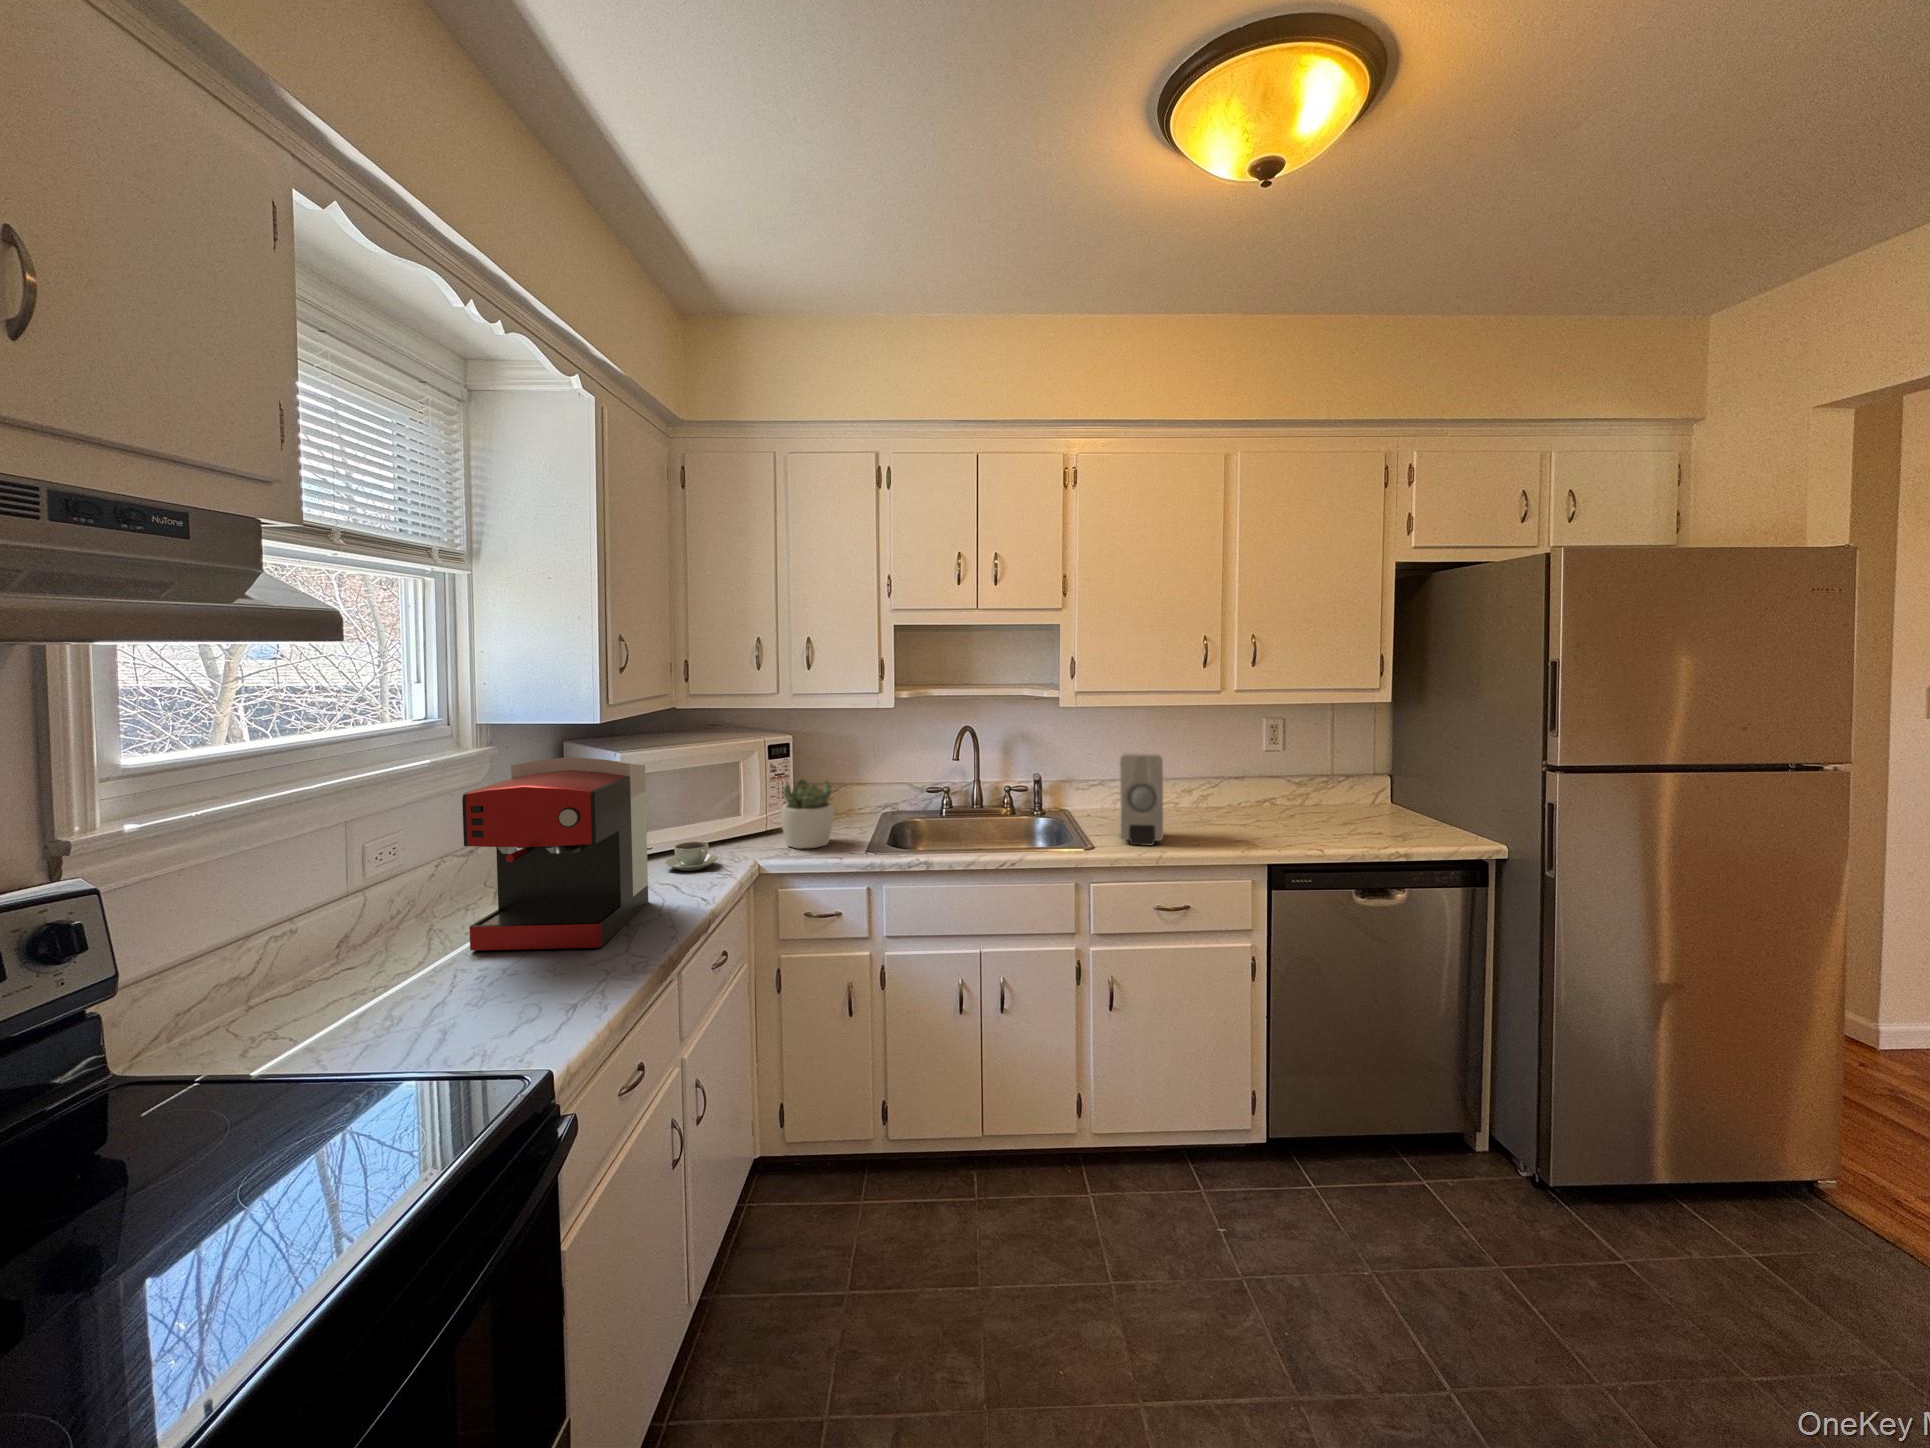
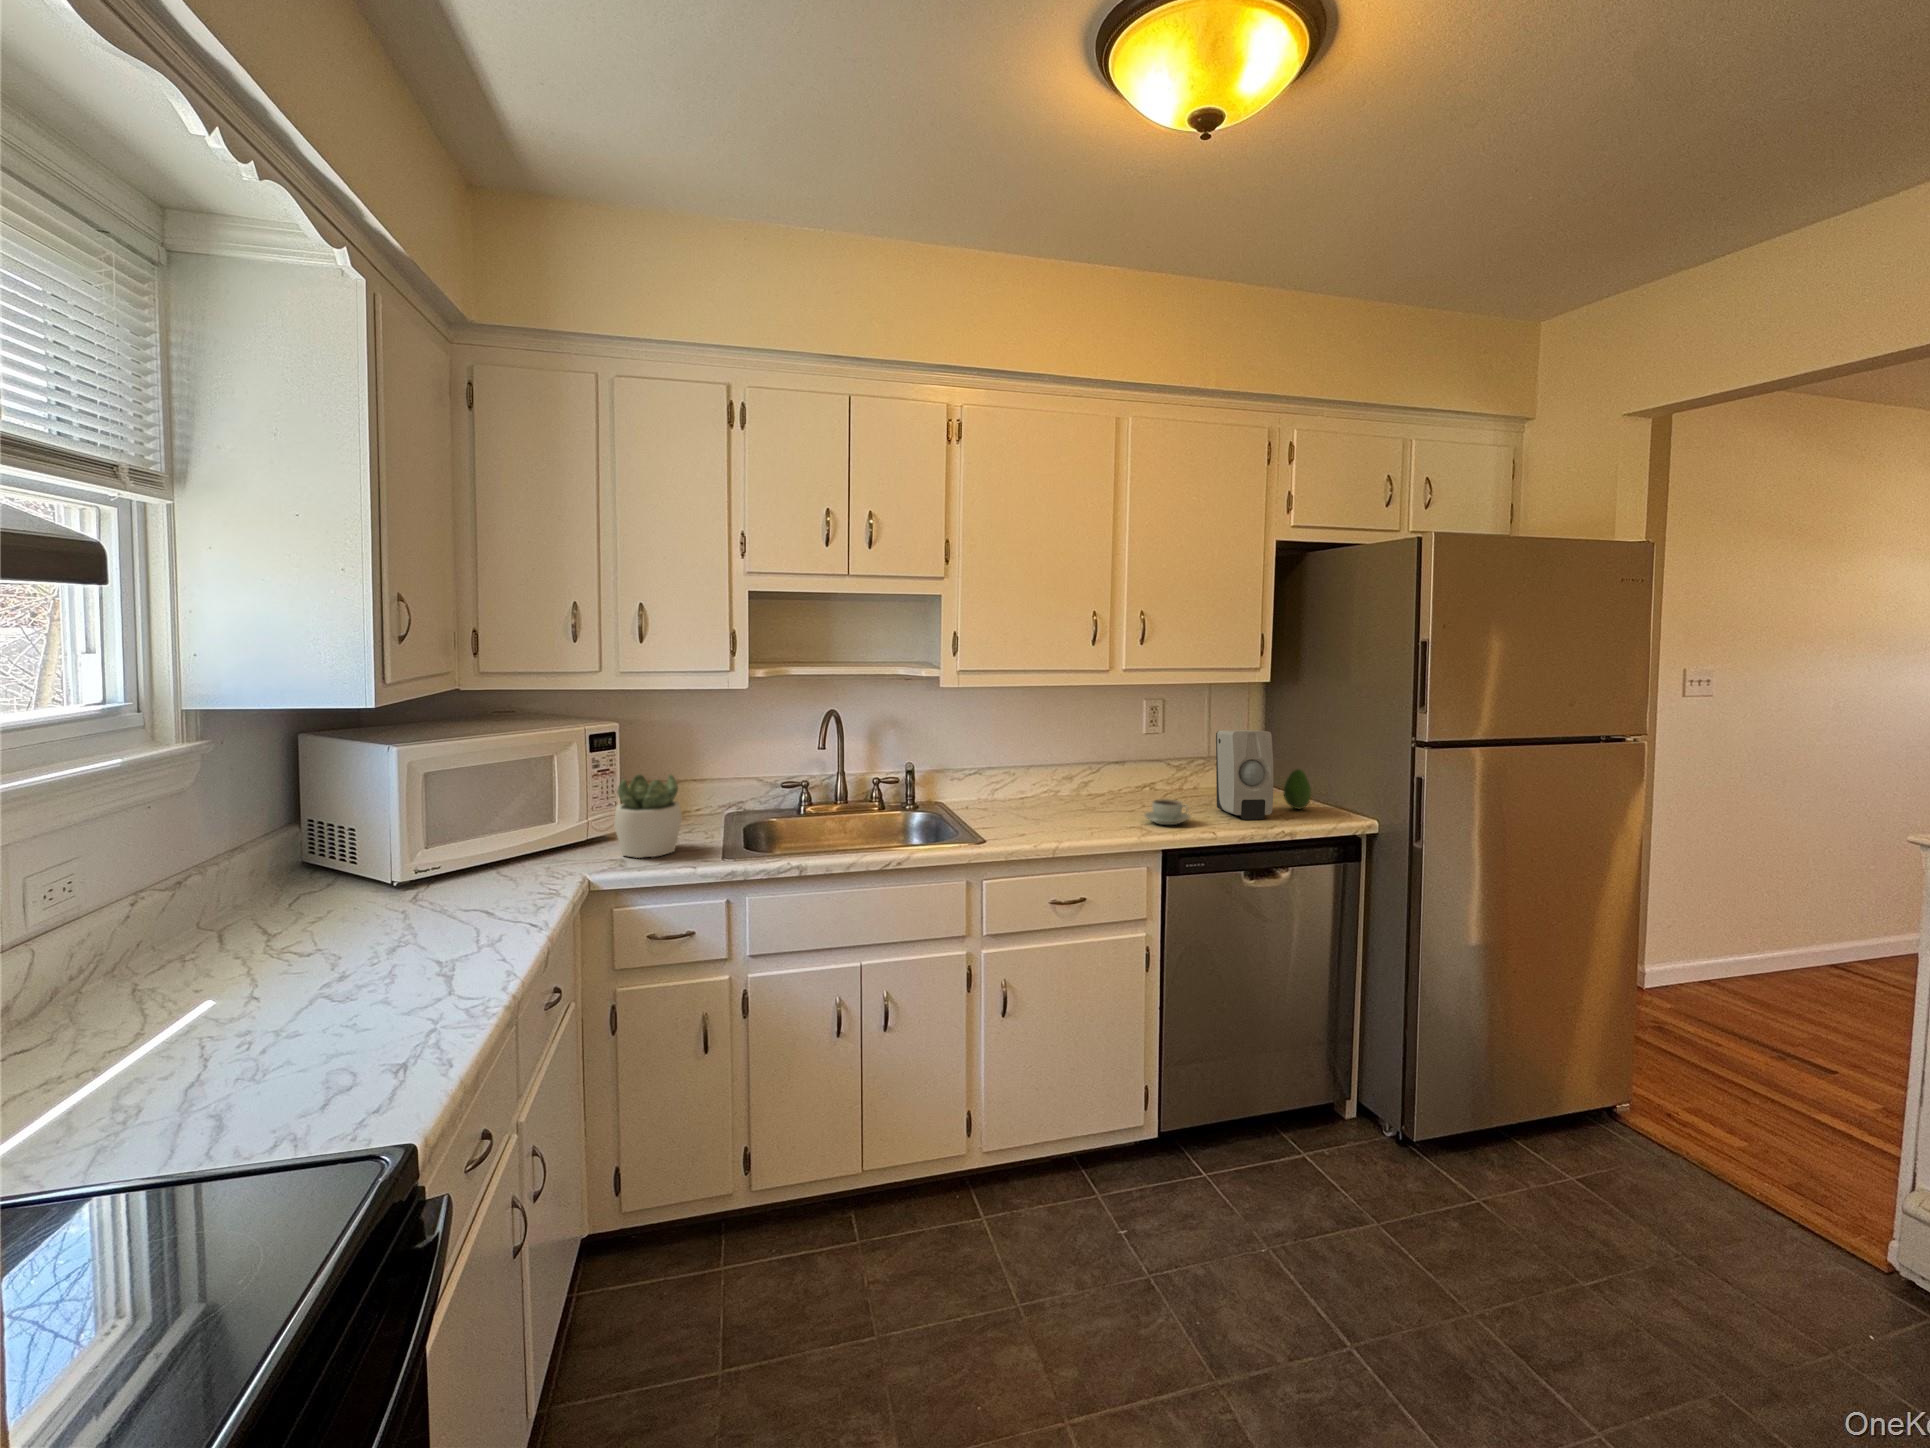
soap dispenser: present [1120,753,1163,845] -> present [1216,730,1274,820]
coffee maker: present [462,757,648,950] -> none [195,749,457,1012]
fruit: none [1406,790,1437,830] -> present [1284,769,1311,809]
coffee cup: present [665,842,718,871] -> present [1144,799,1190,825]

